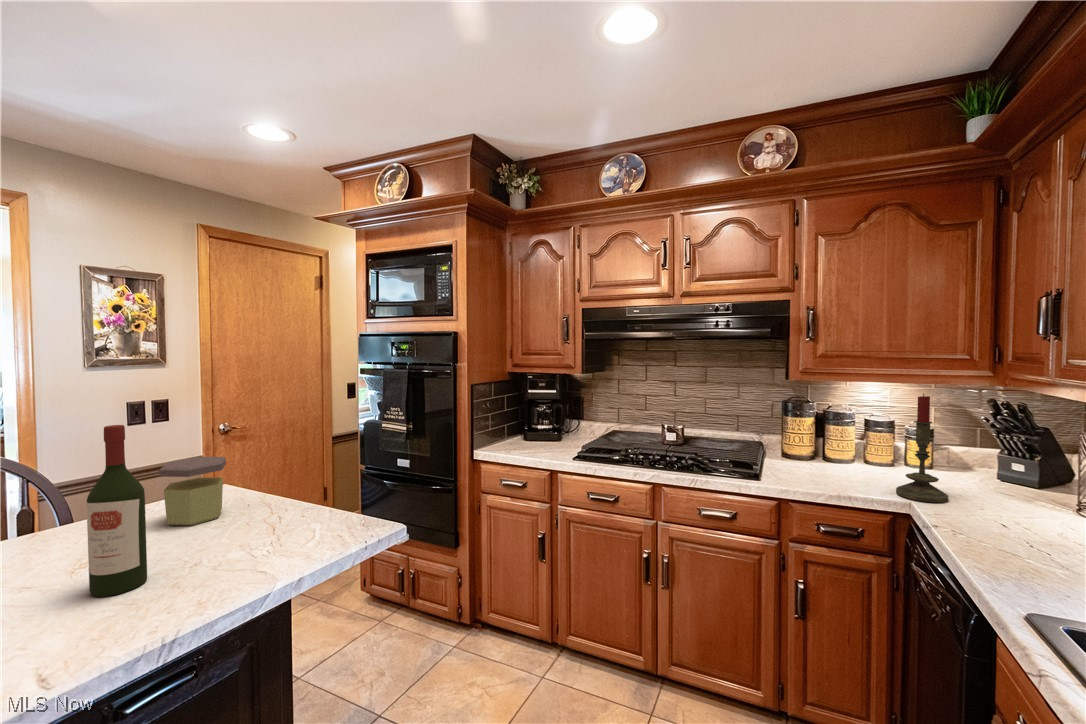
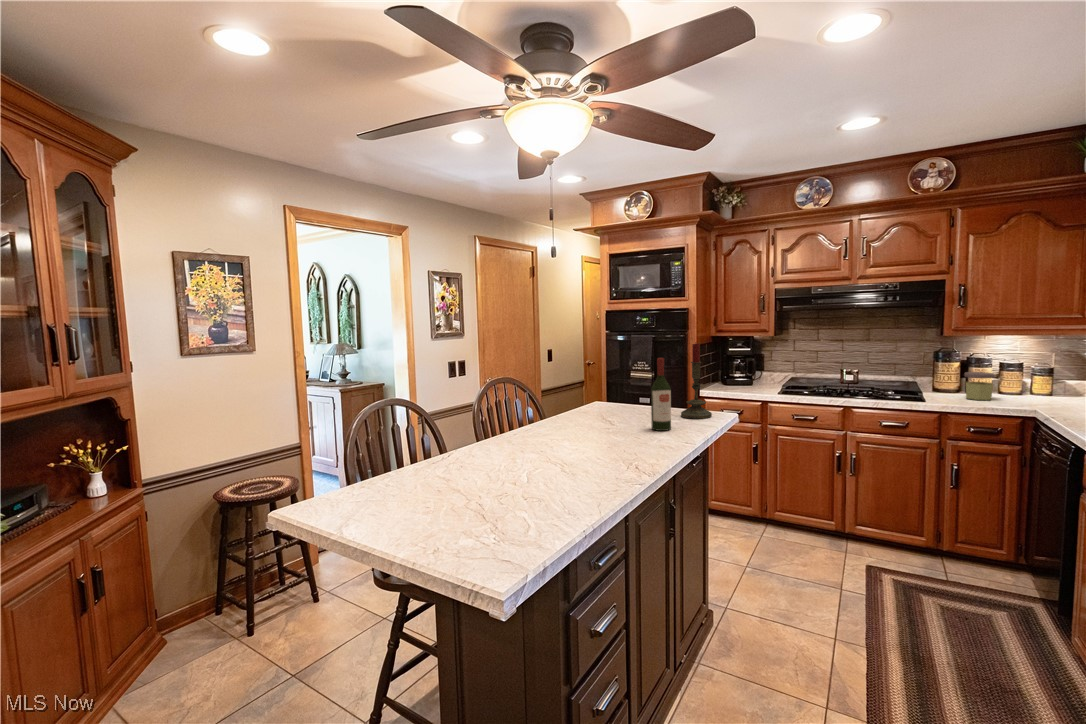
candle: present [896,393,948,503] -> present [681,343,712,419]
jar: present [159,457,226,526] -> present [965,372,995,400]

